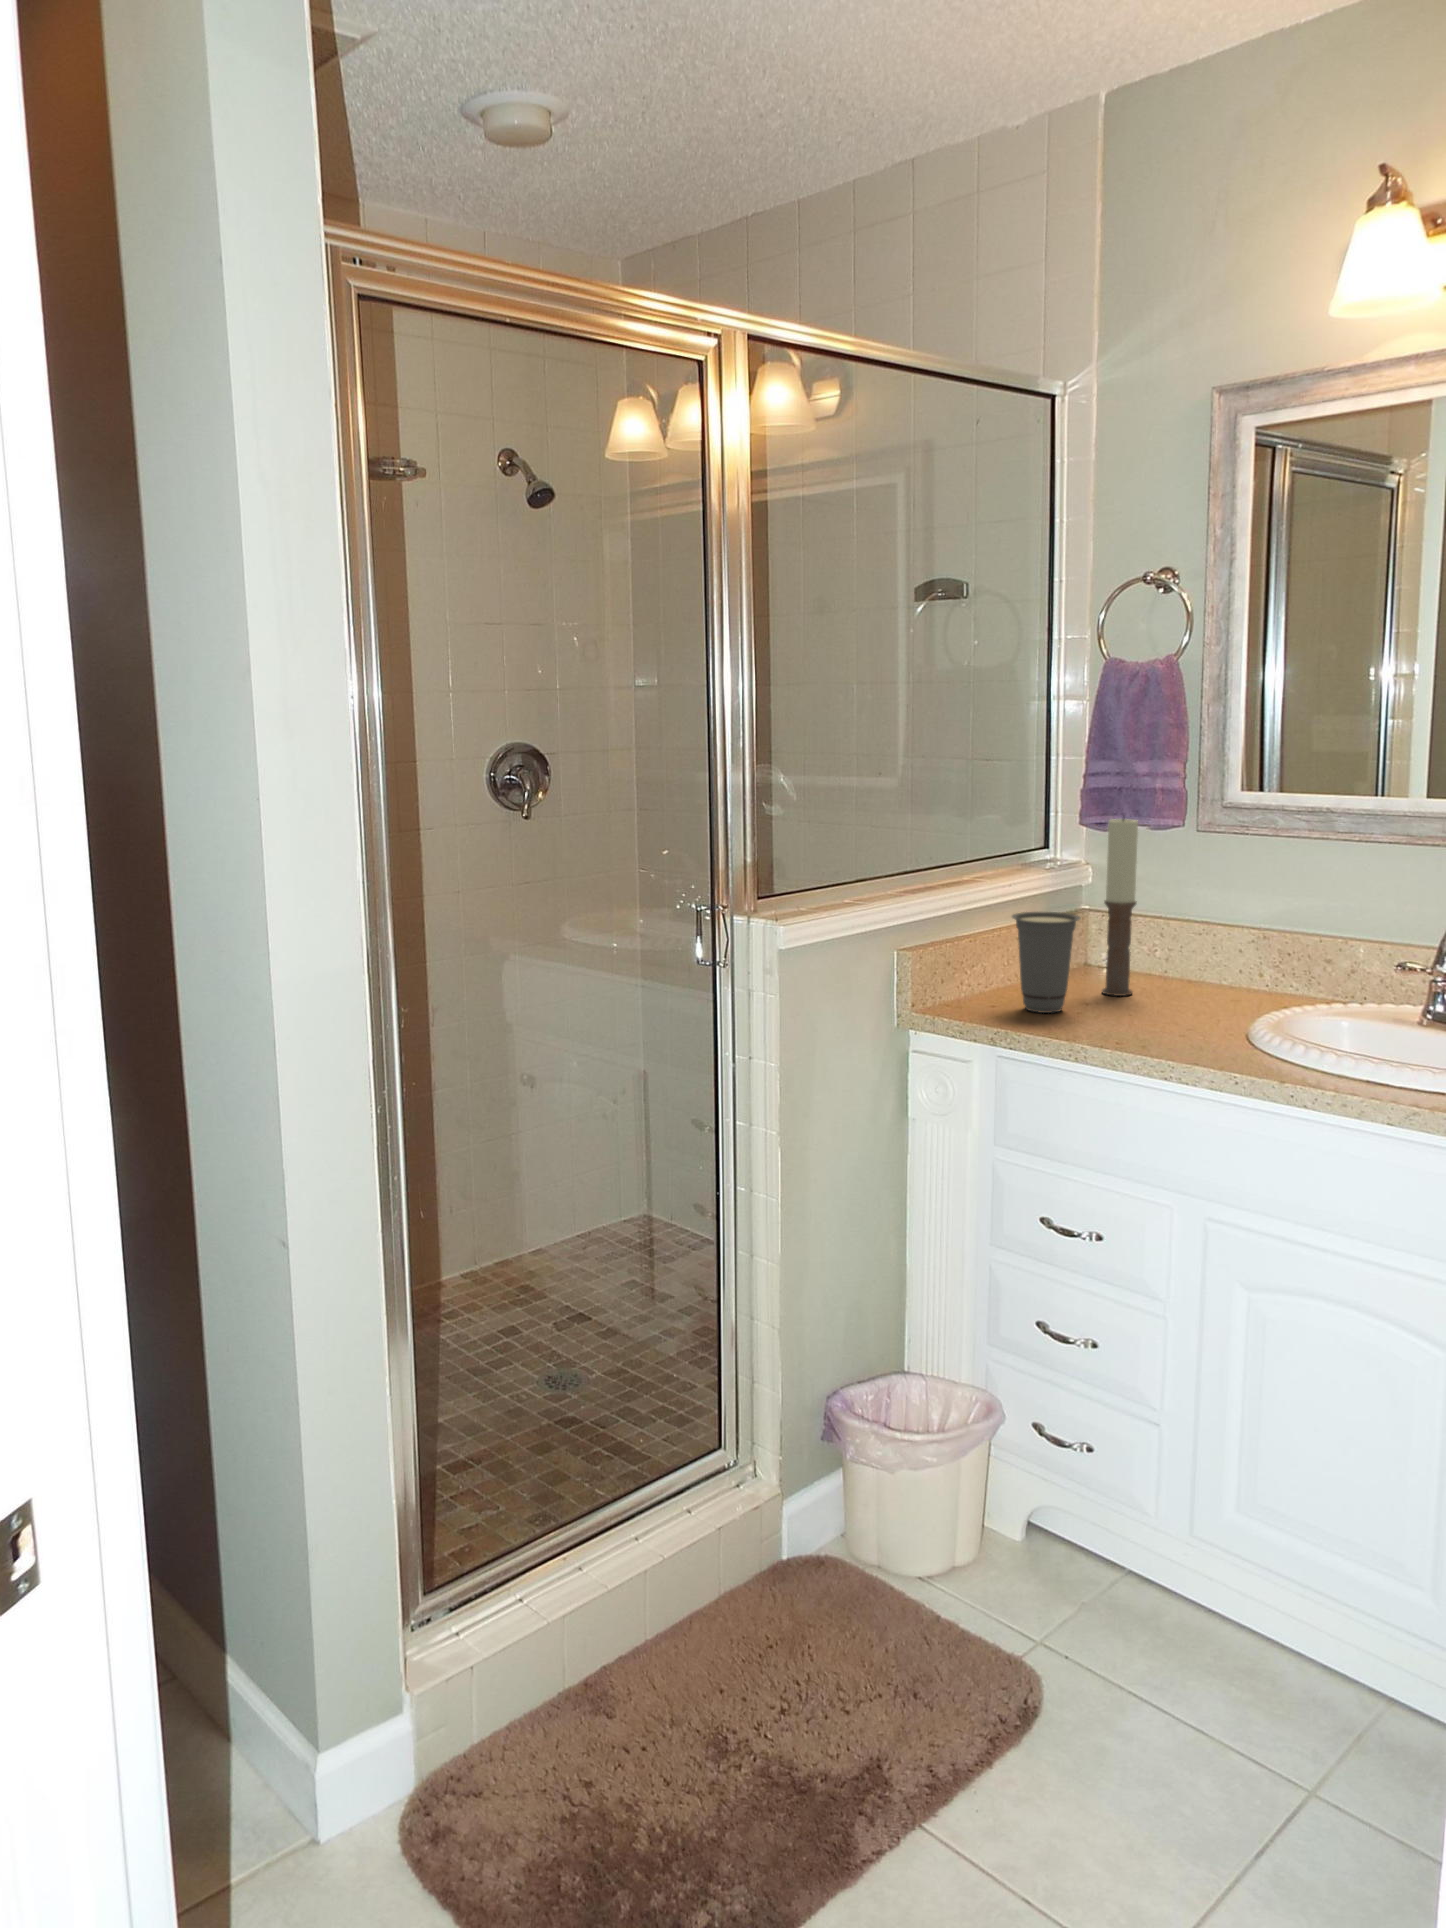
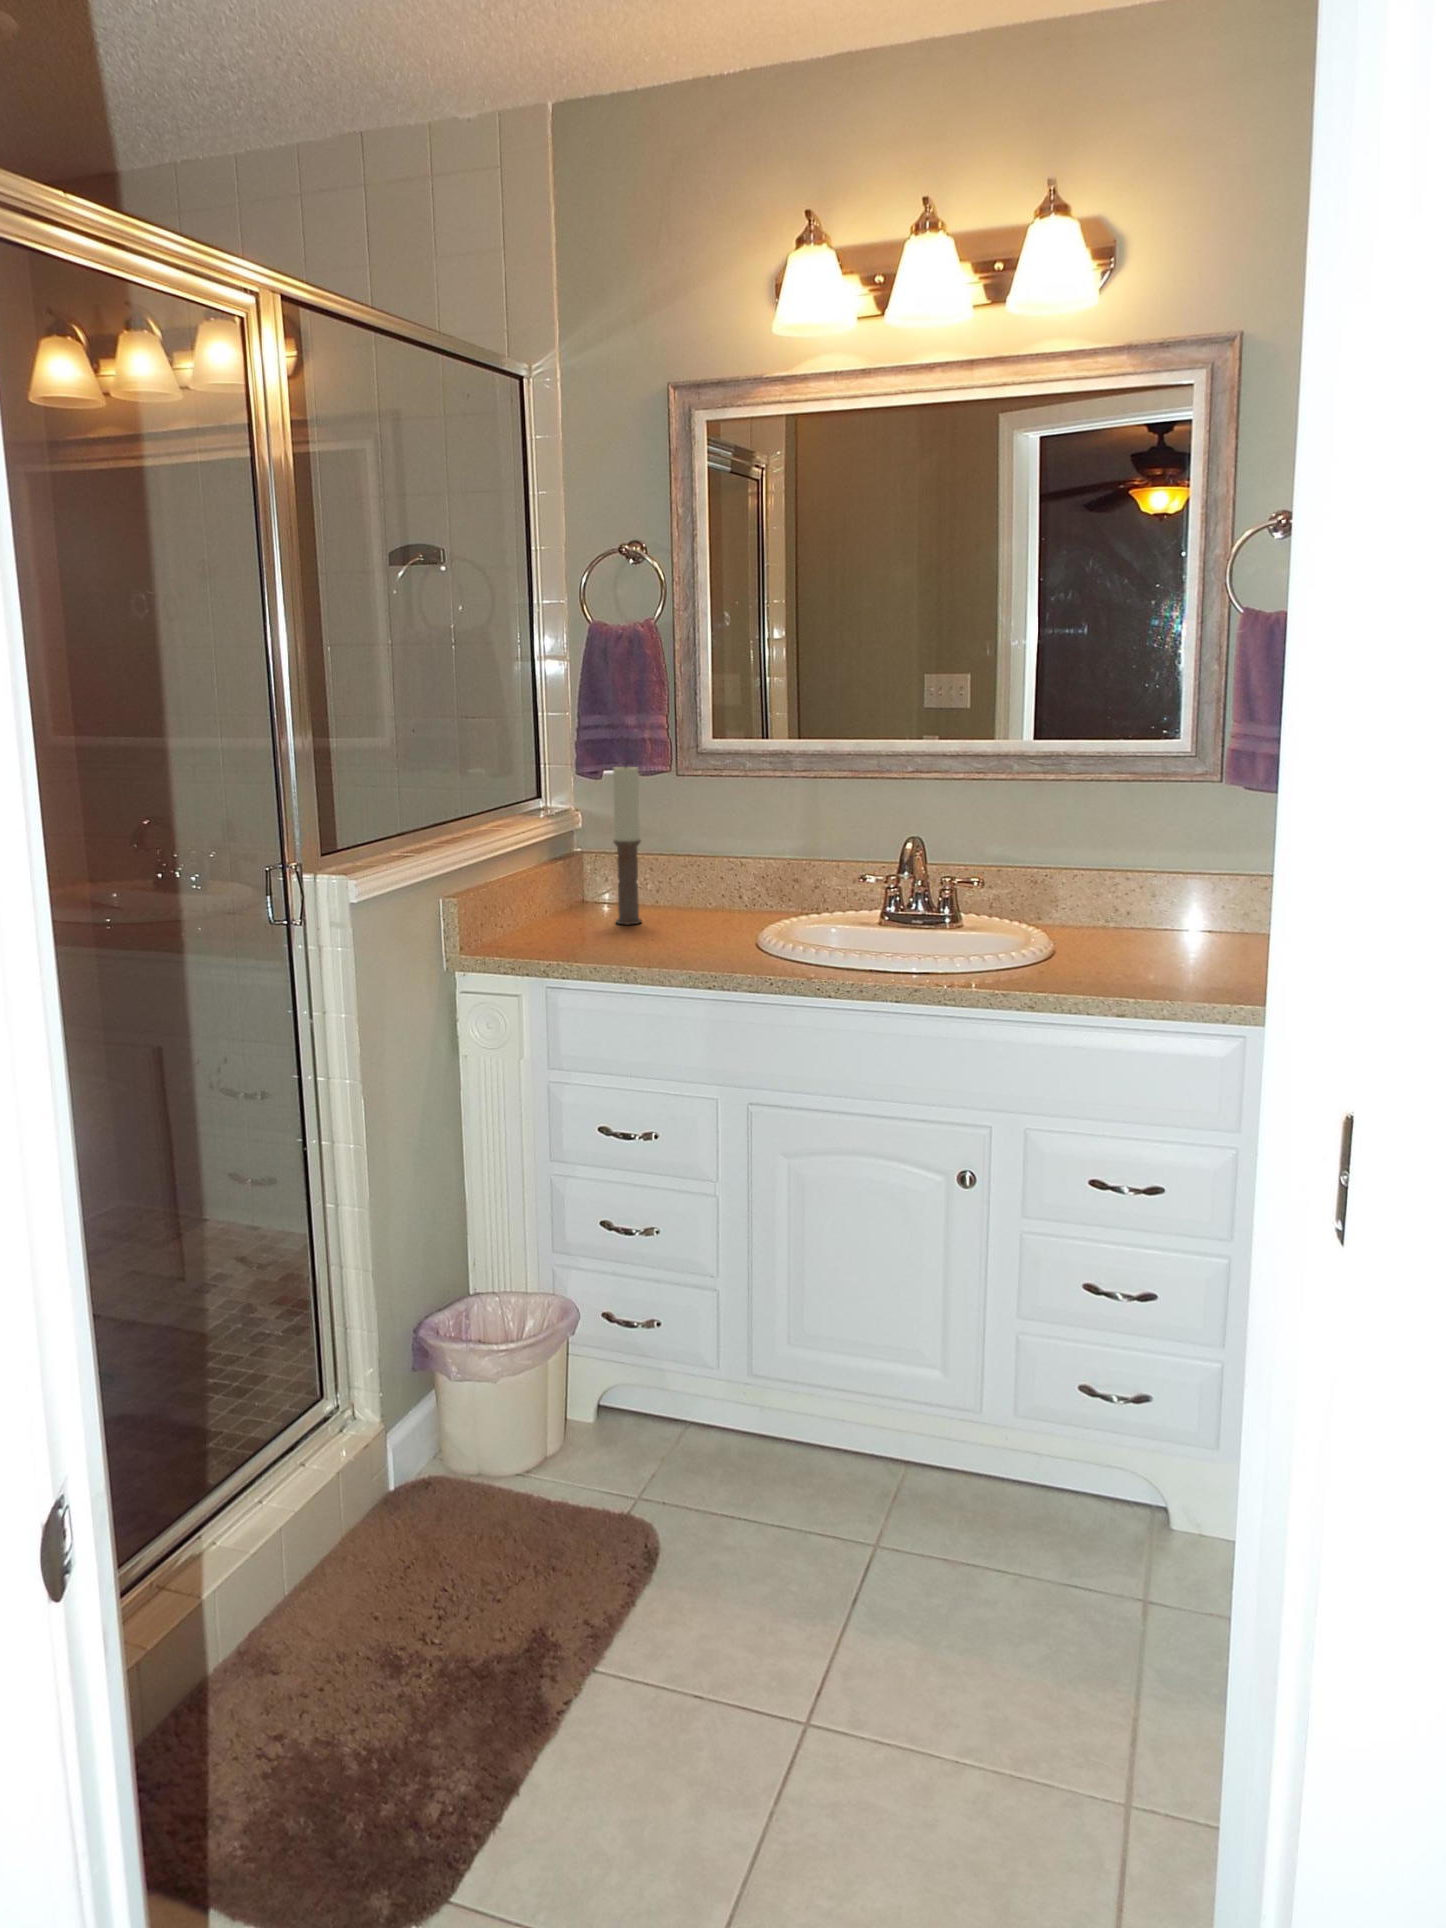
cup: present [1012,912,1080,1013] -> none [545,853,606,944]

